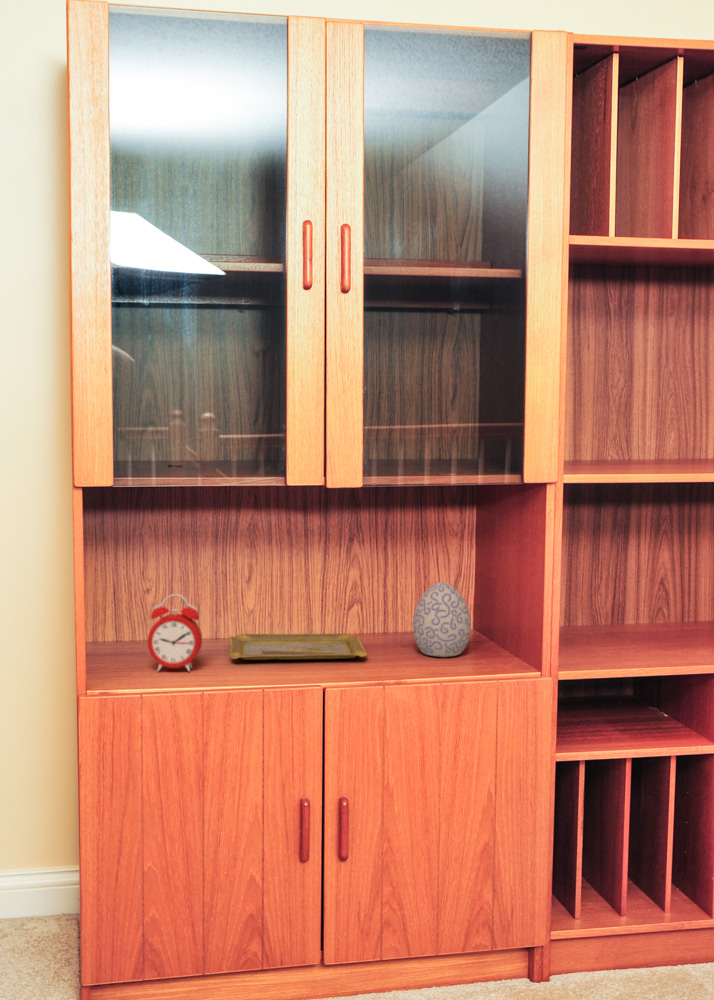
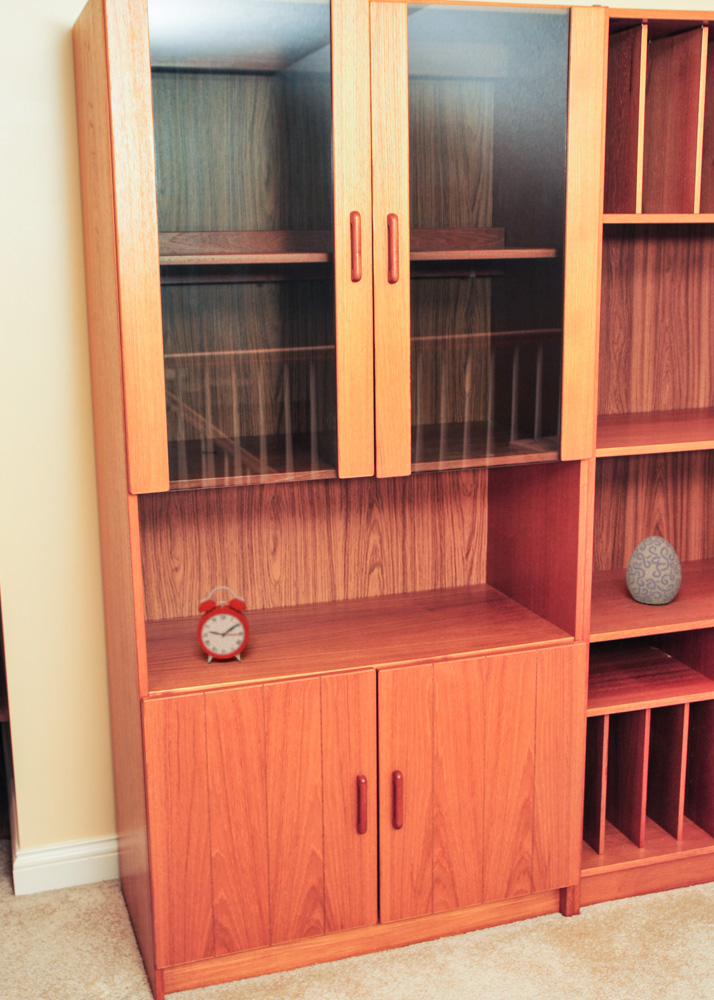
decorative egg: present [413,582,471,657] -> present [626,536,682,604]
tray: present [229,634,367,660] -> none [262,602,406,643]

